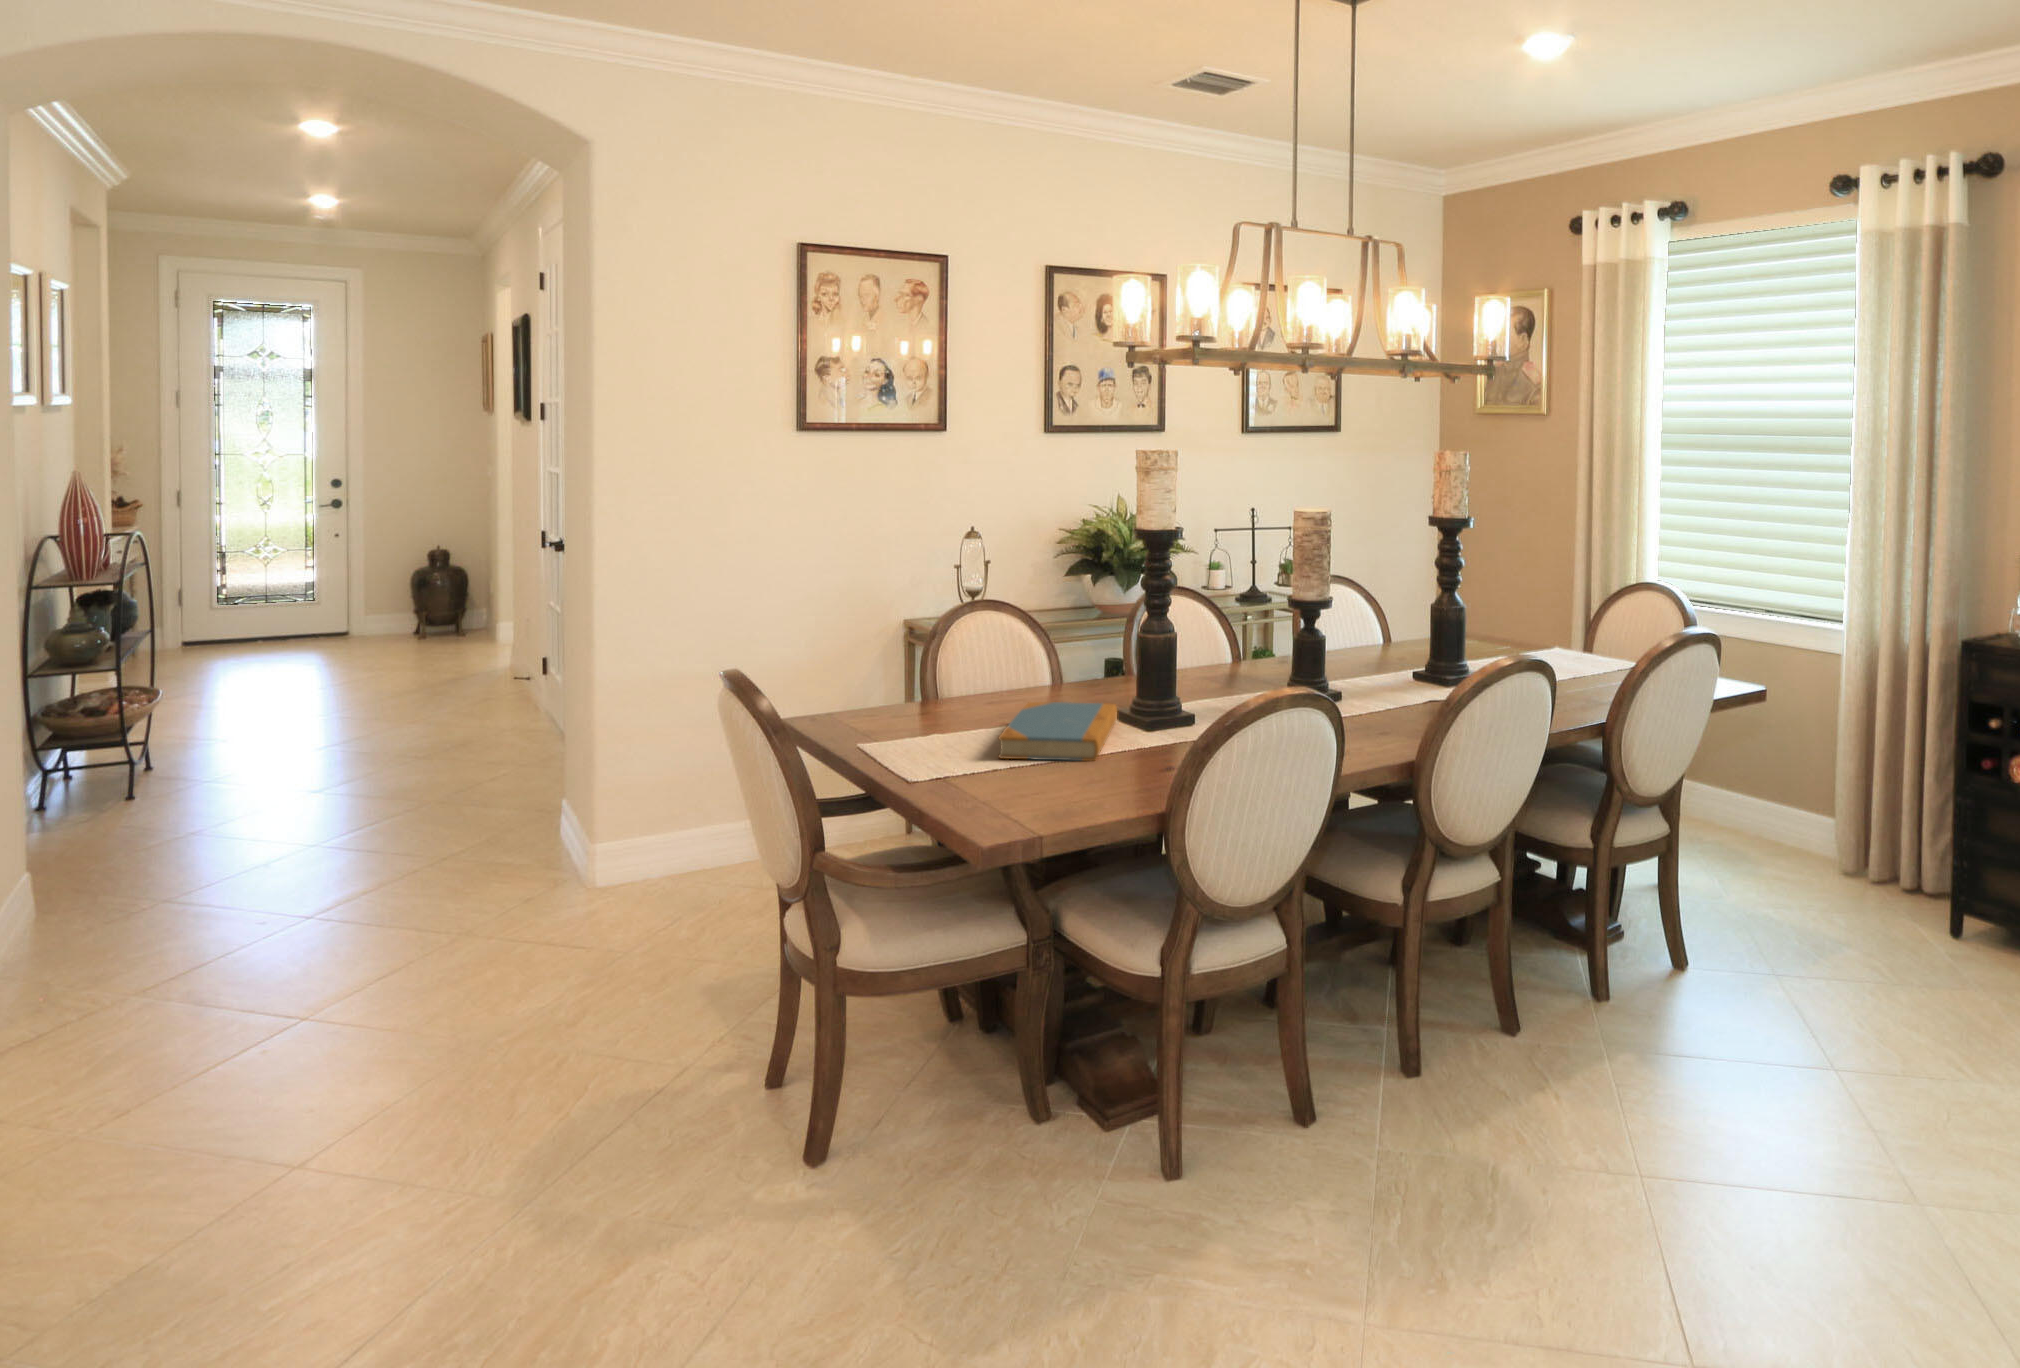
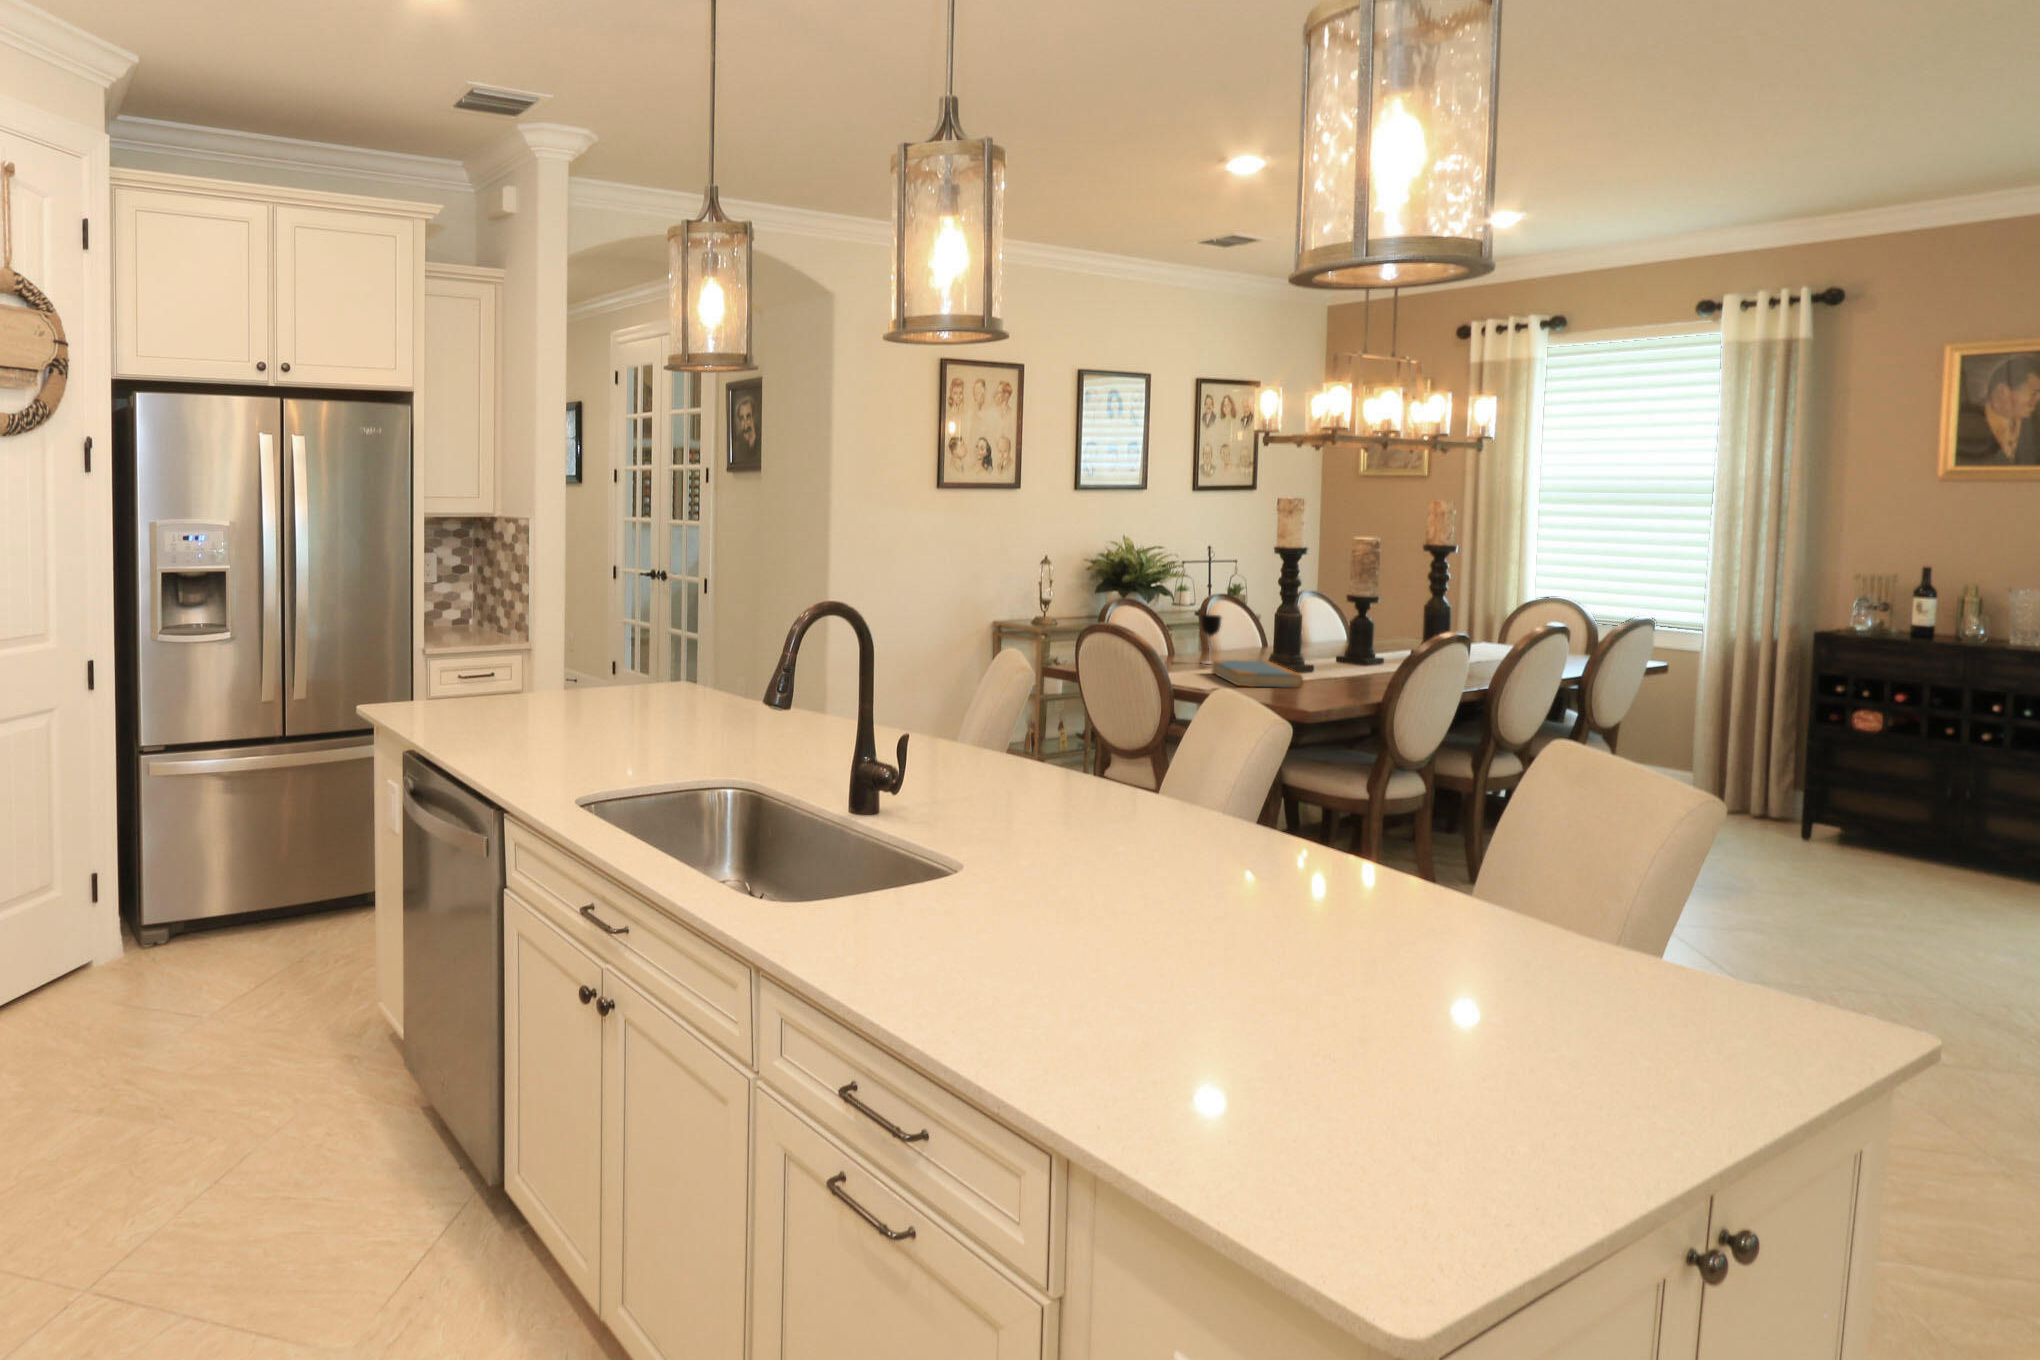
wine glass: none [1063,623,1092,700] -> present [1201,615,1221,664]

